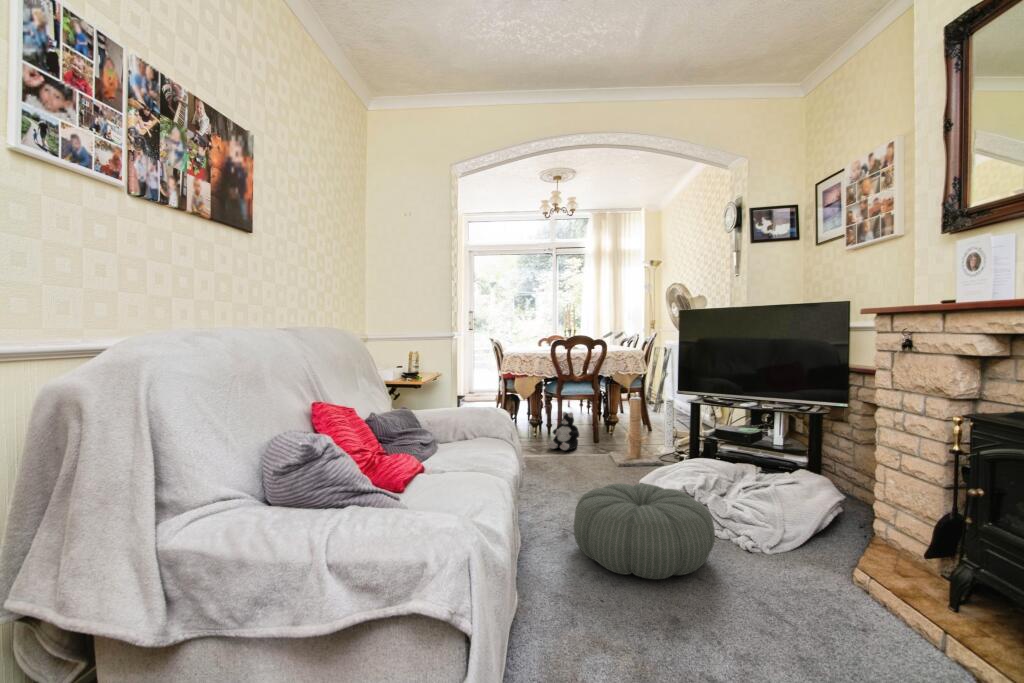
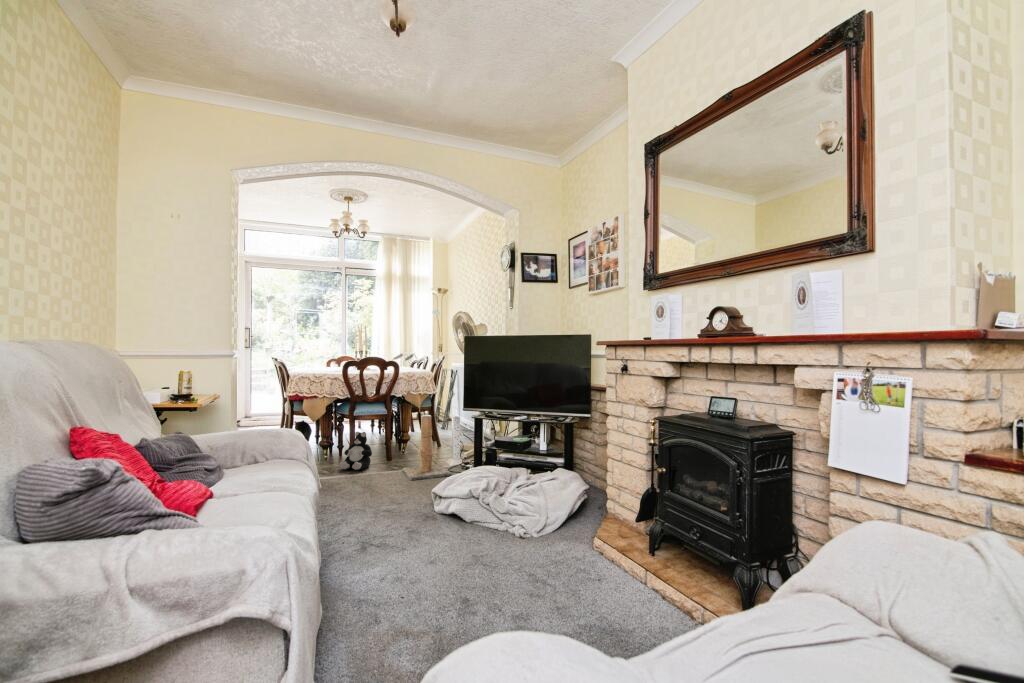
pouf: present [573,483,715,579] -> none [373,490,495,572]

